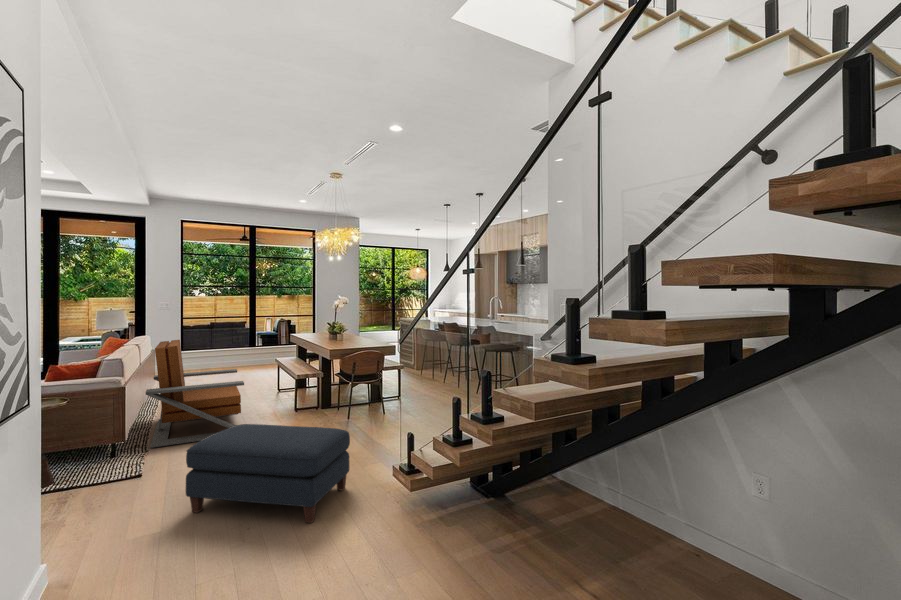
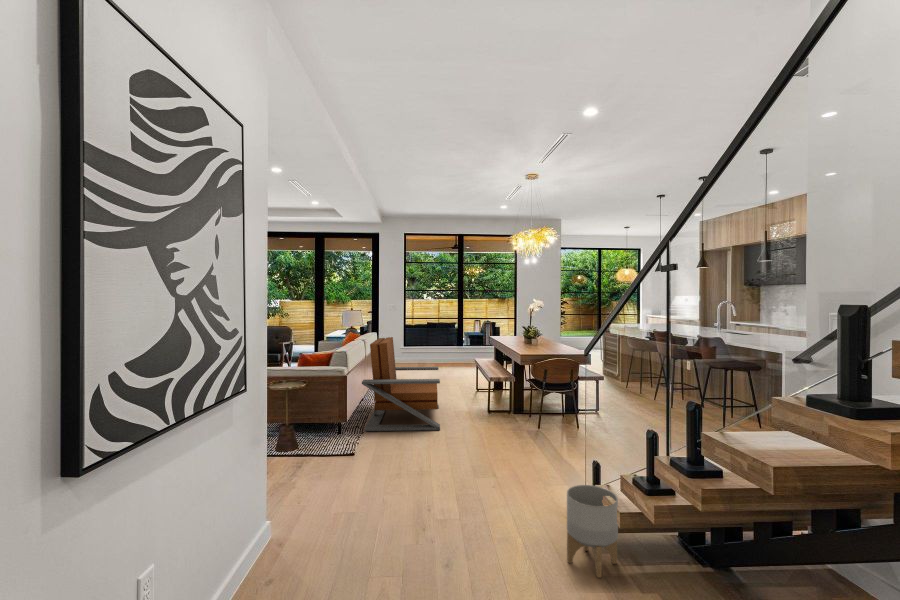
ottoman: present [186,424,350,523] -> none [375,423,528,542]
planter: none [389,452,430,524] -> present [567,485,618,578]

